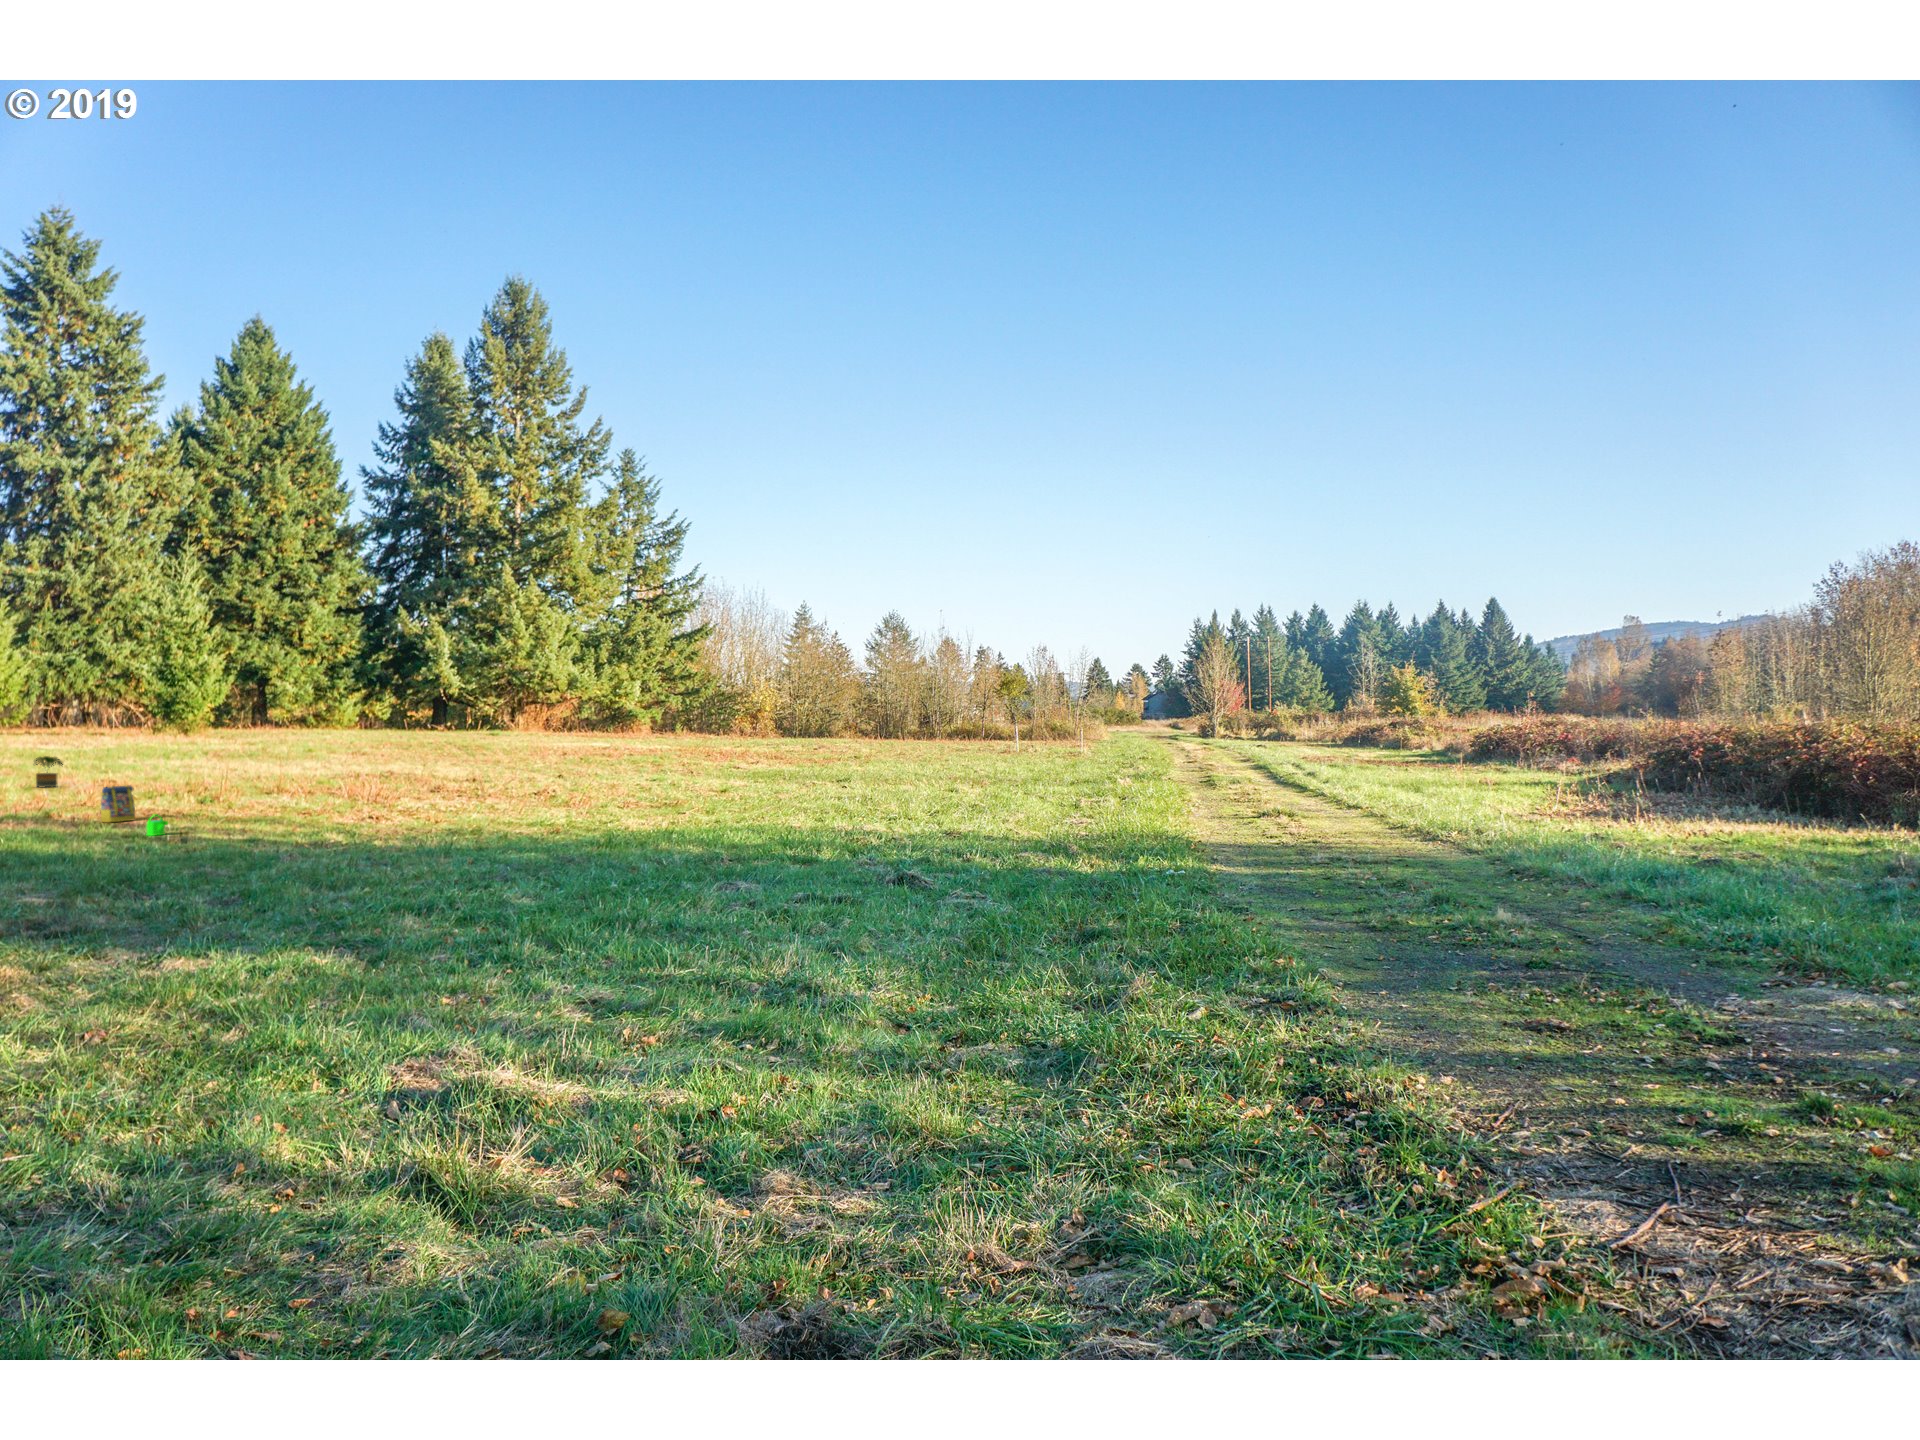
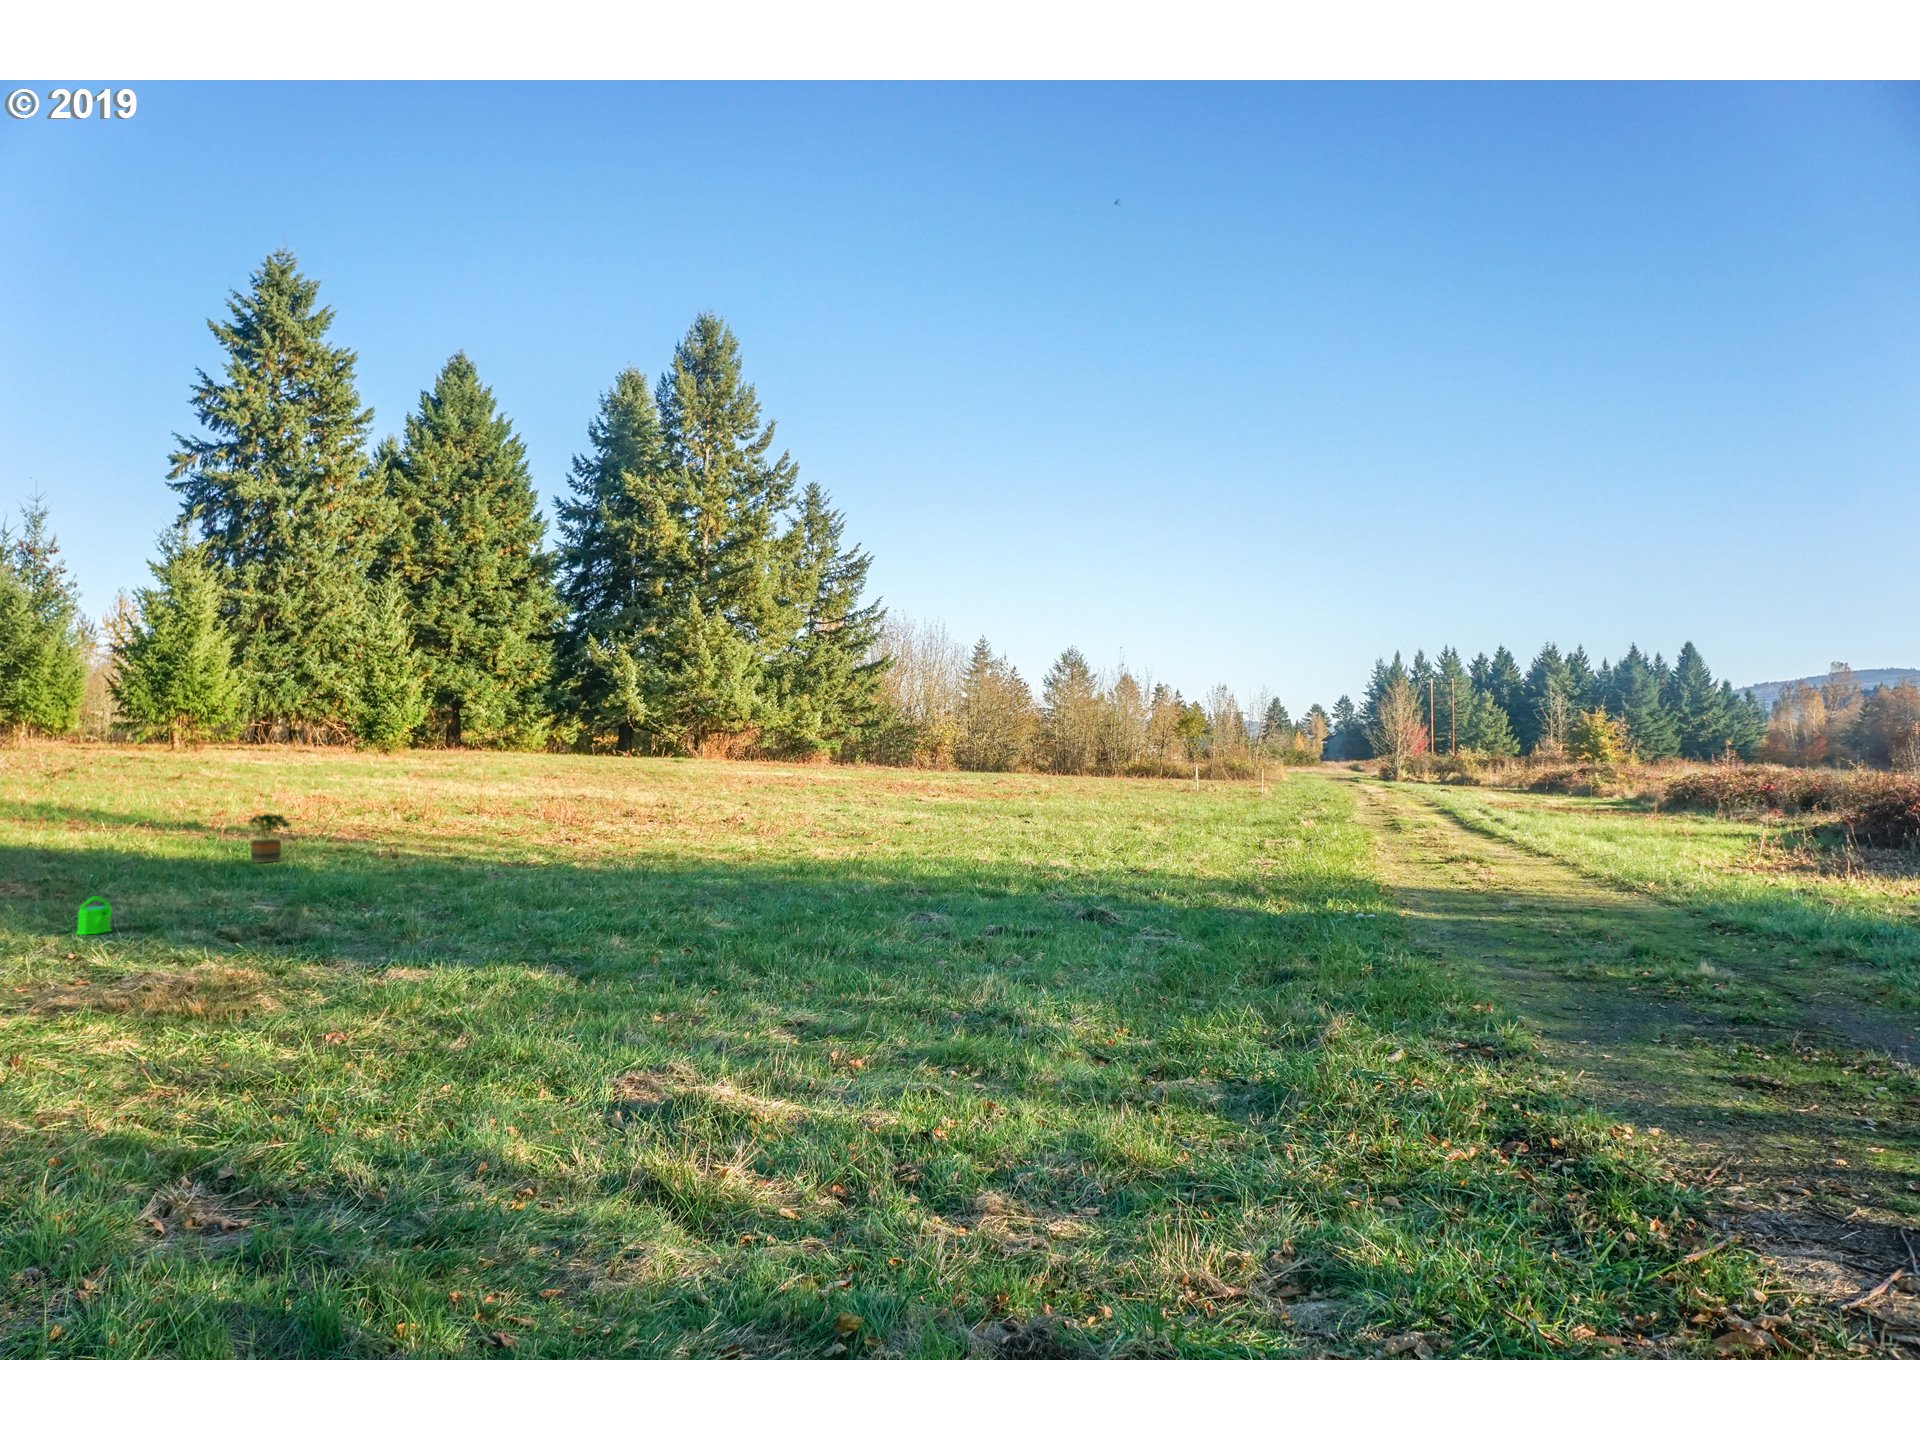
potted tree: present [34,756,63,788] -> present [249,814,290,863]
backpack: present [100,786,135,822] -> none [56,839,117,899]

